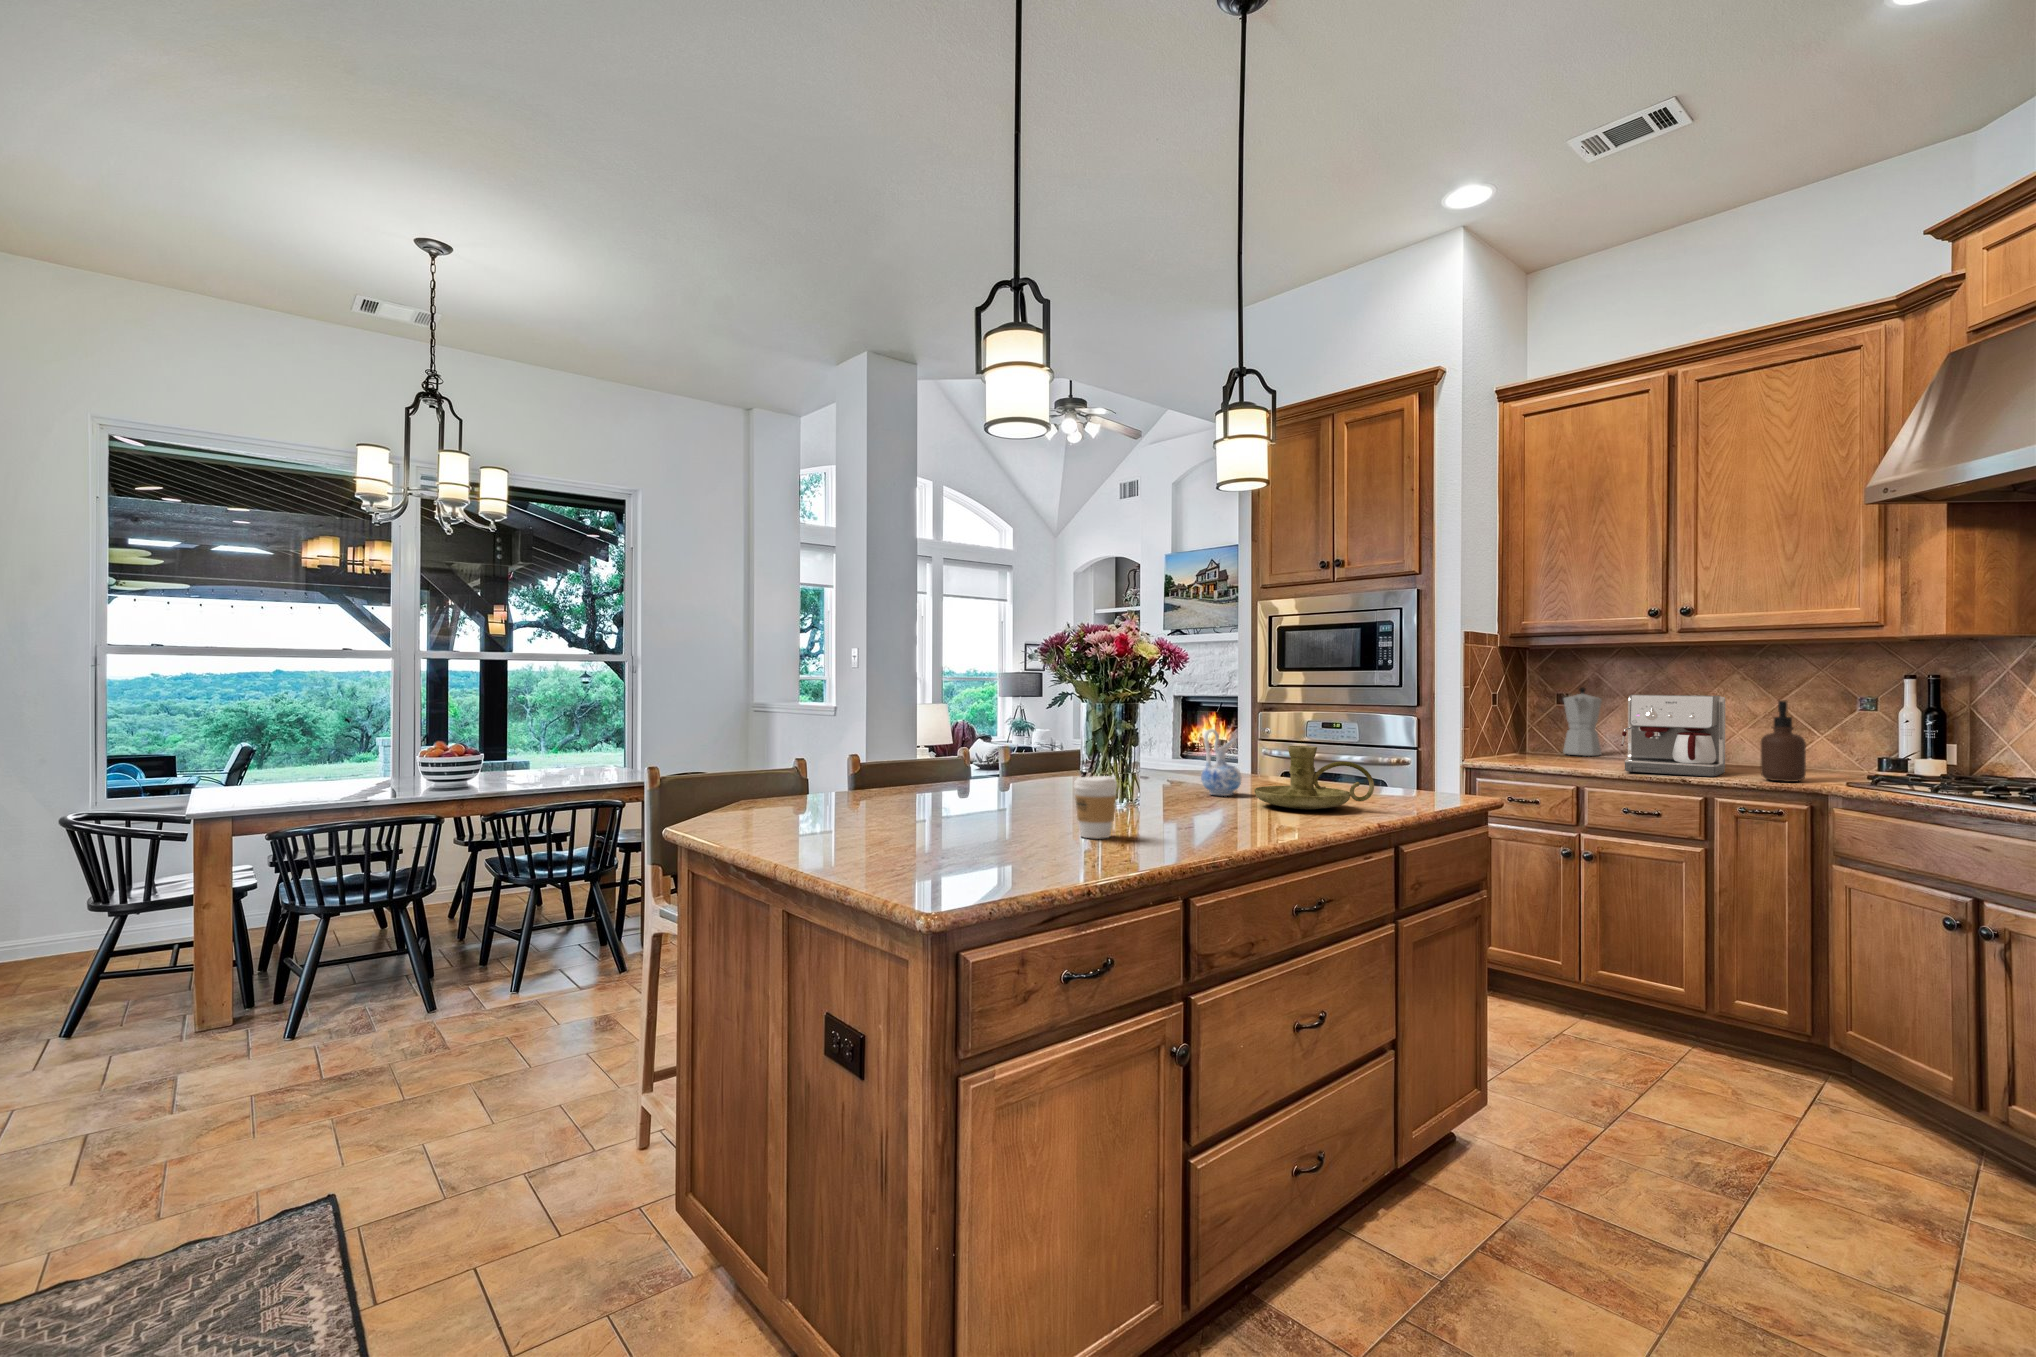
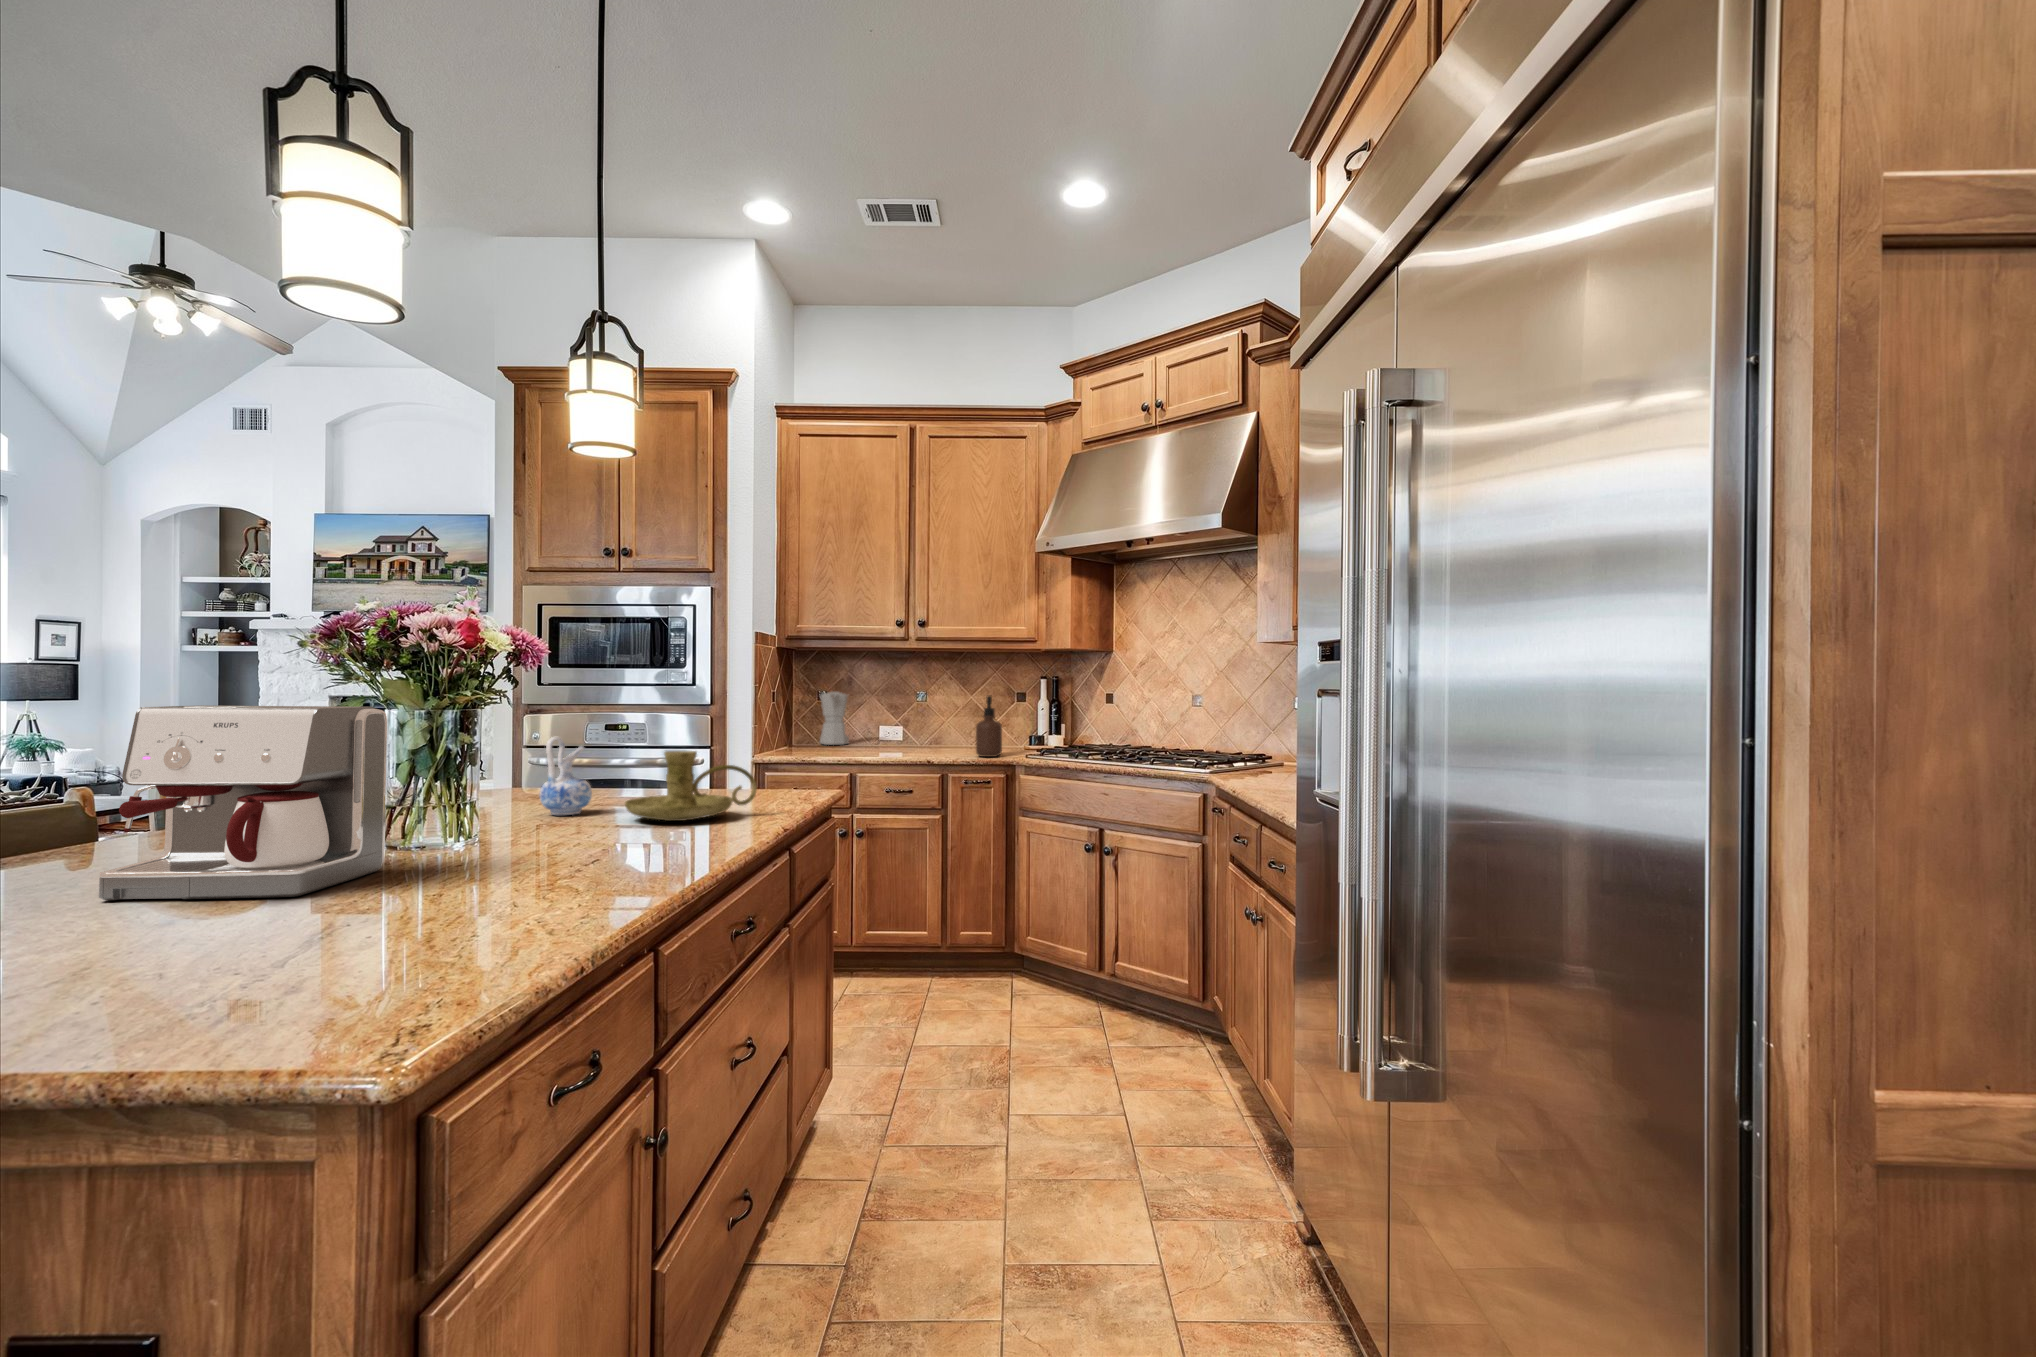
coffee maker: present [1621,695,1725,777] -> present [99,705,387,900]
coffee cup: present [1074,776,1117,839] -> none [450,806,520,895]

